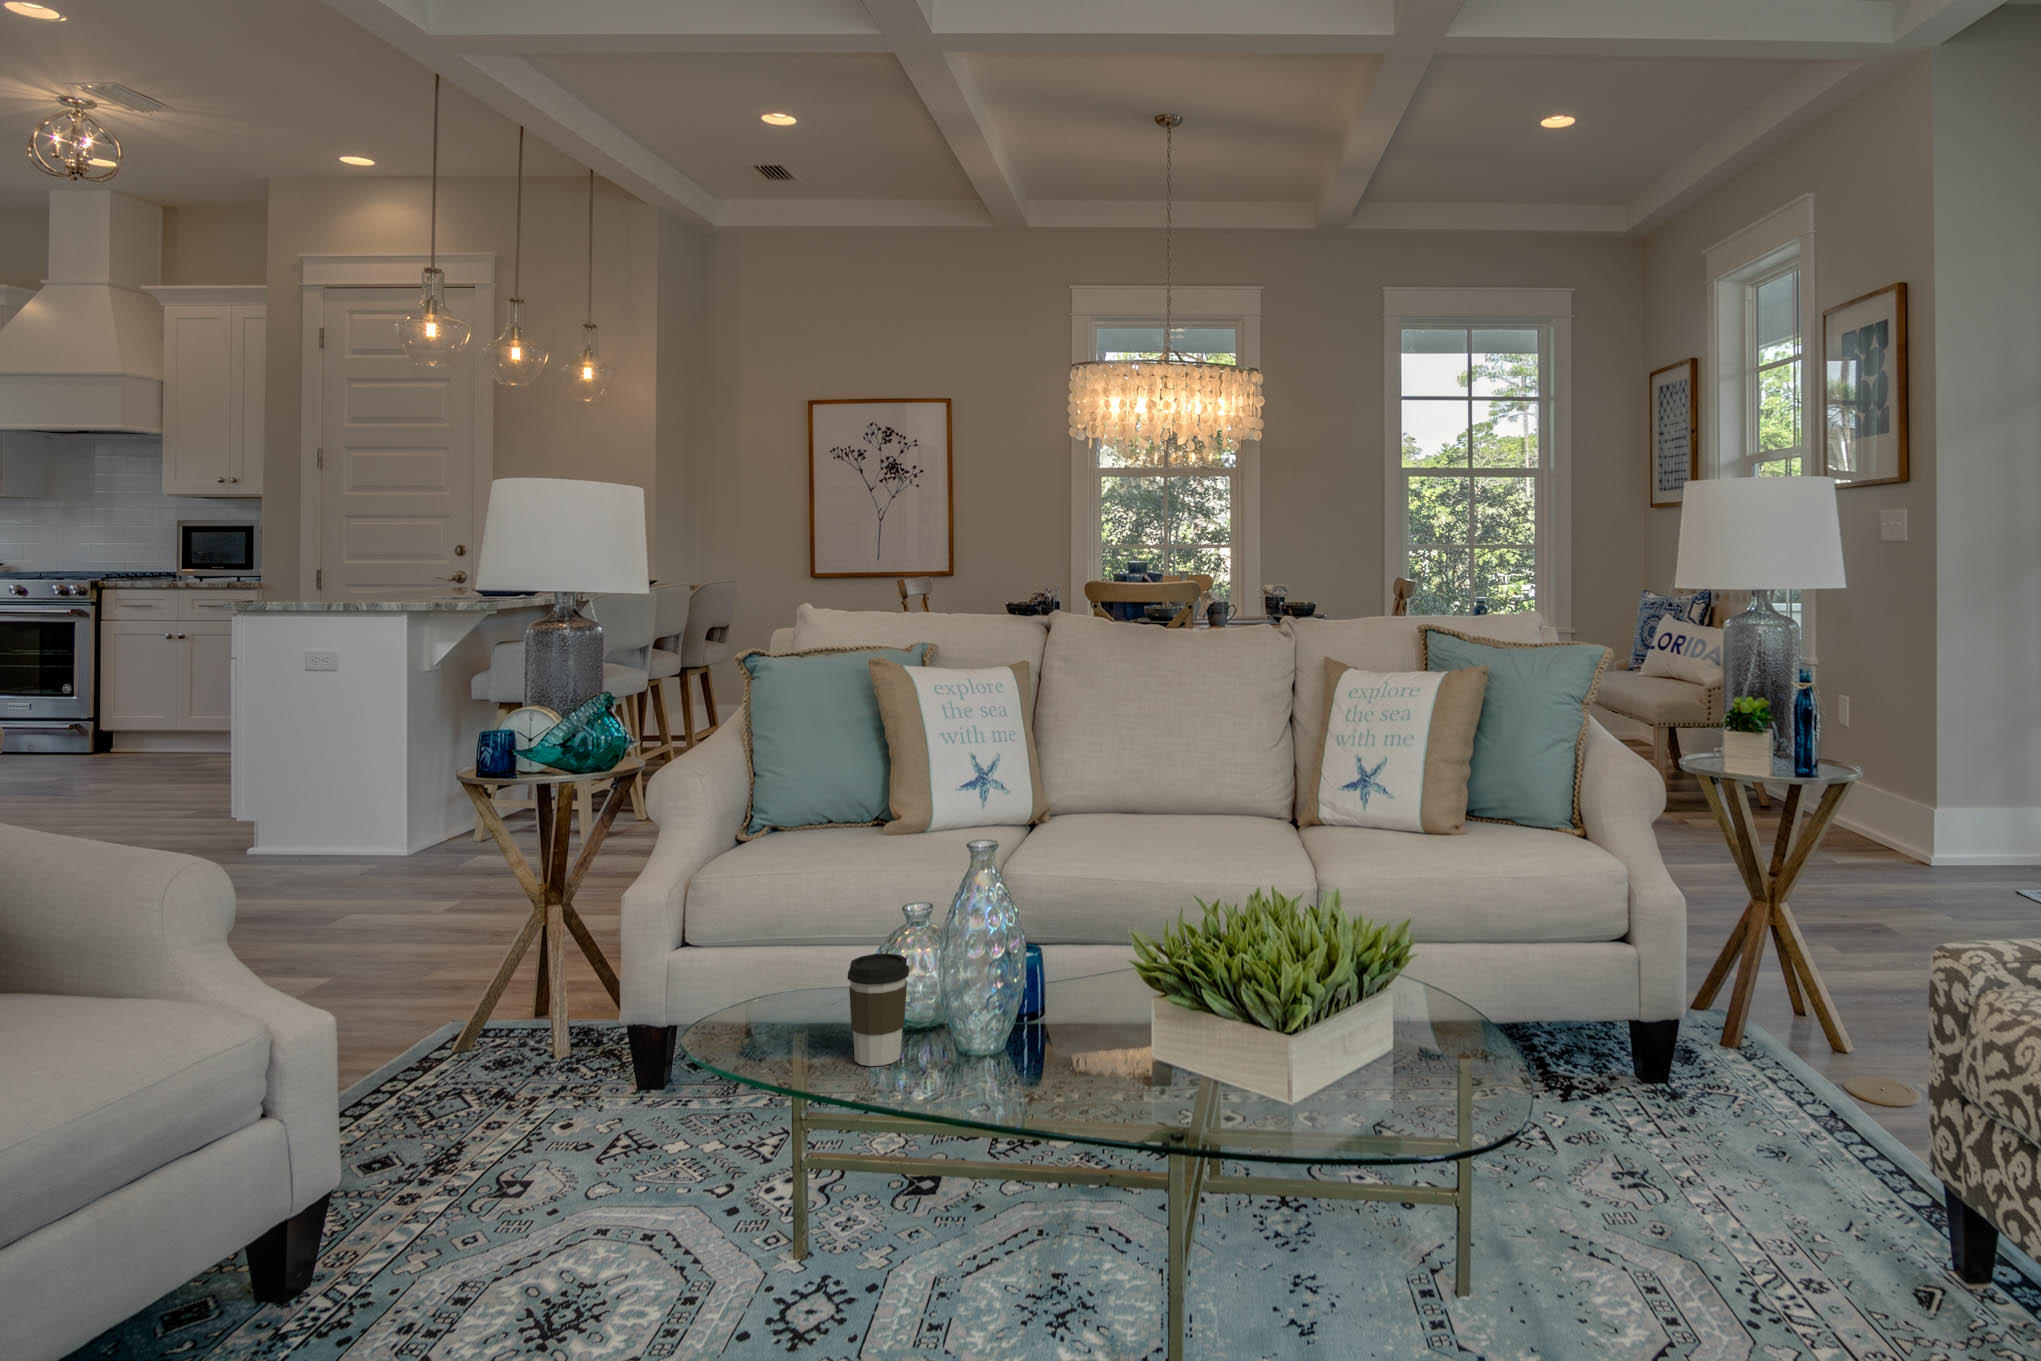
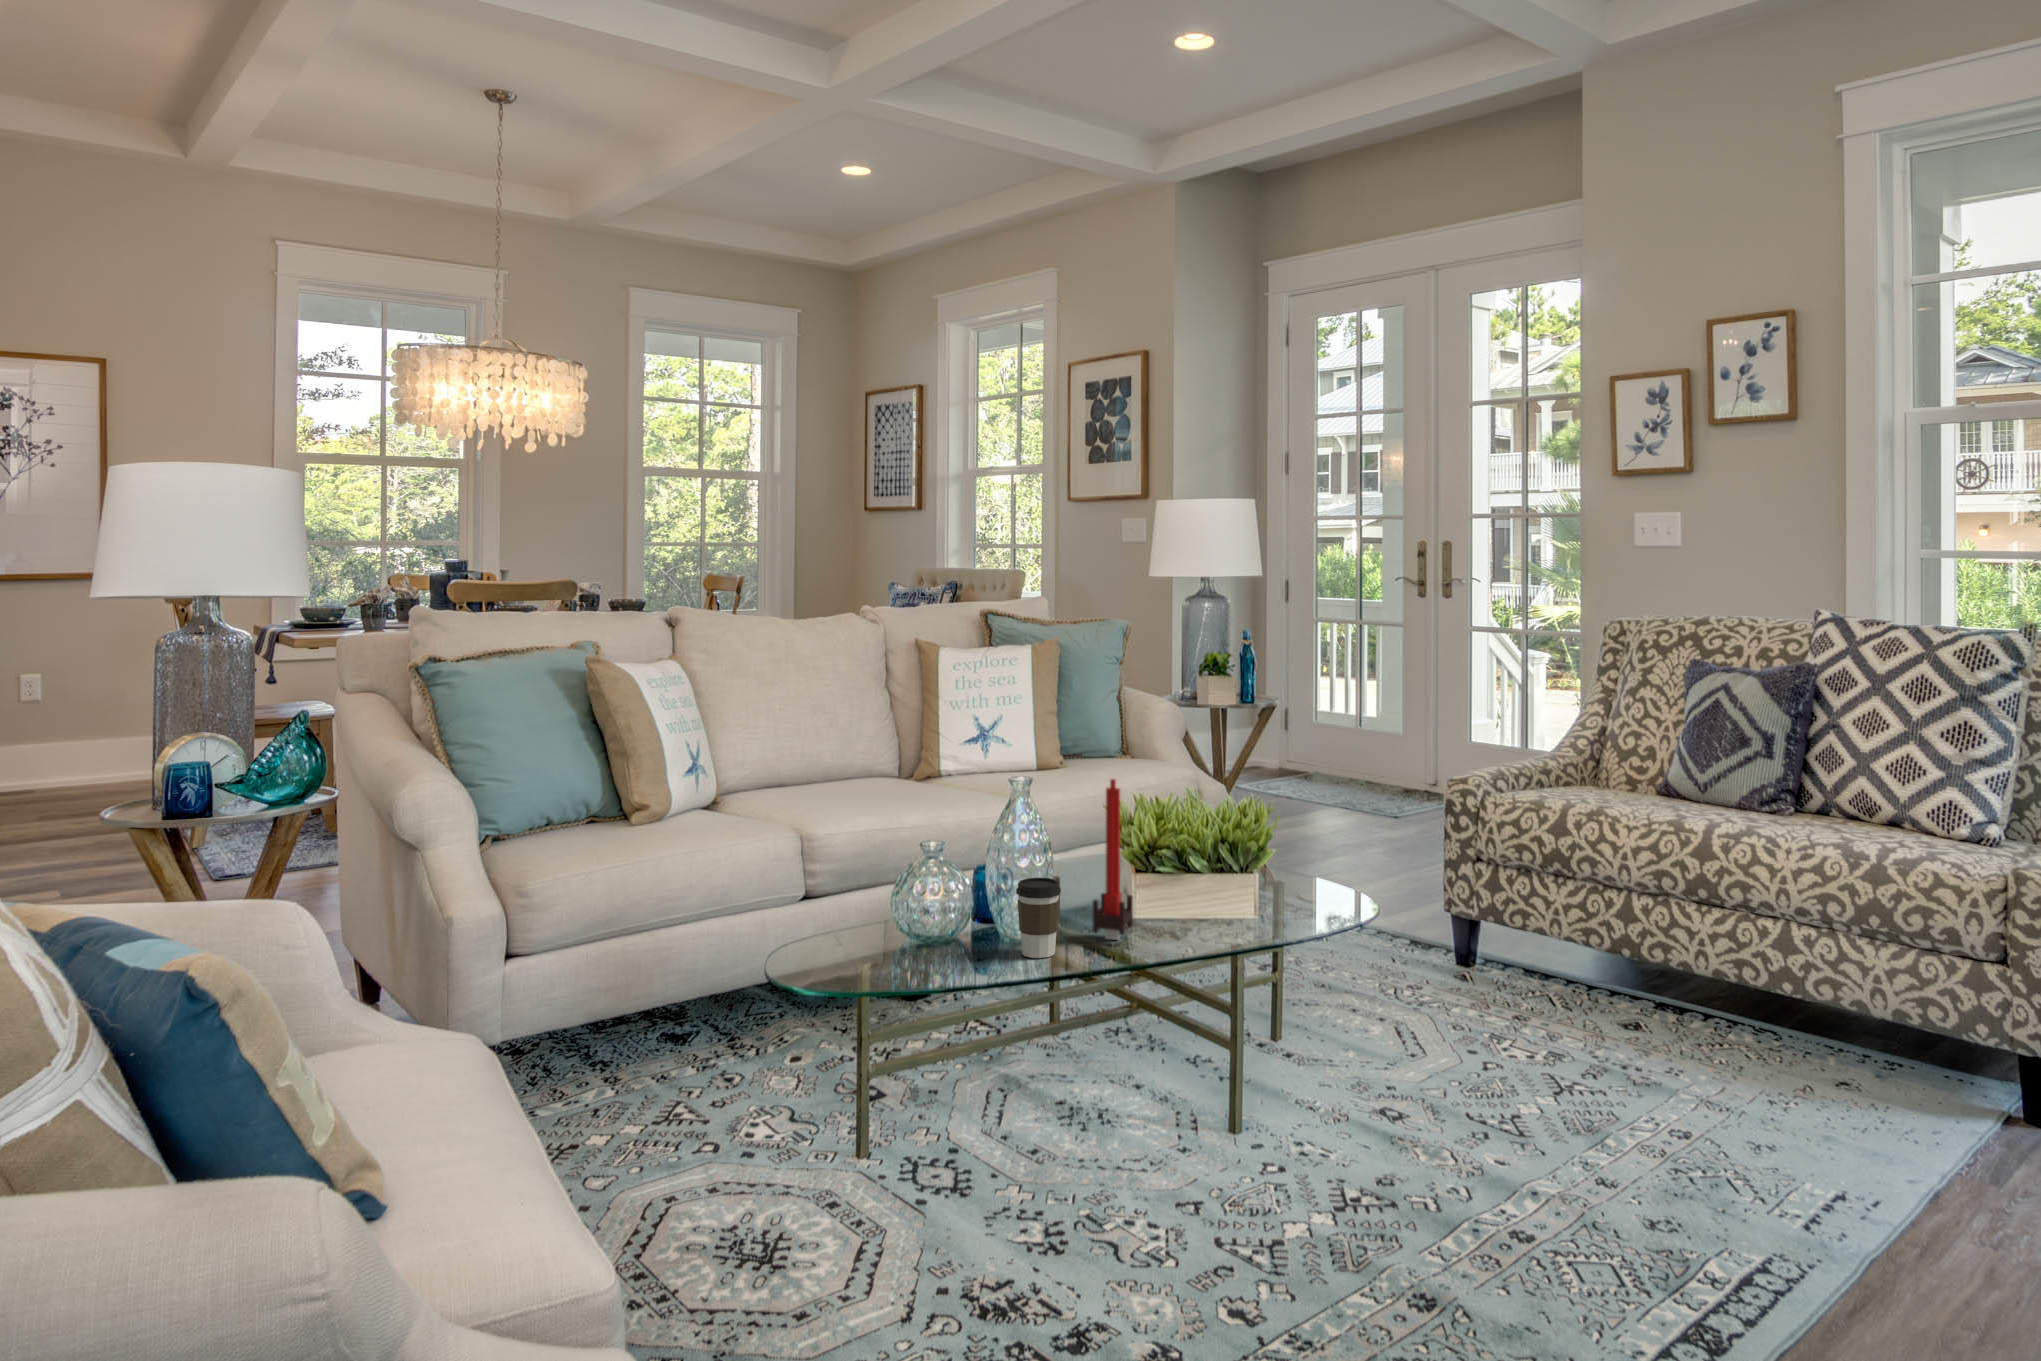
candle: none [959,835,1019,1069] -> present [1093,779,1133,940]

